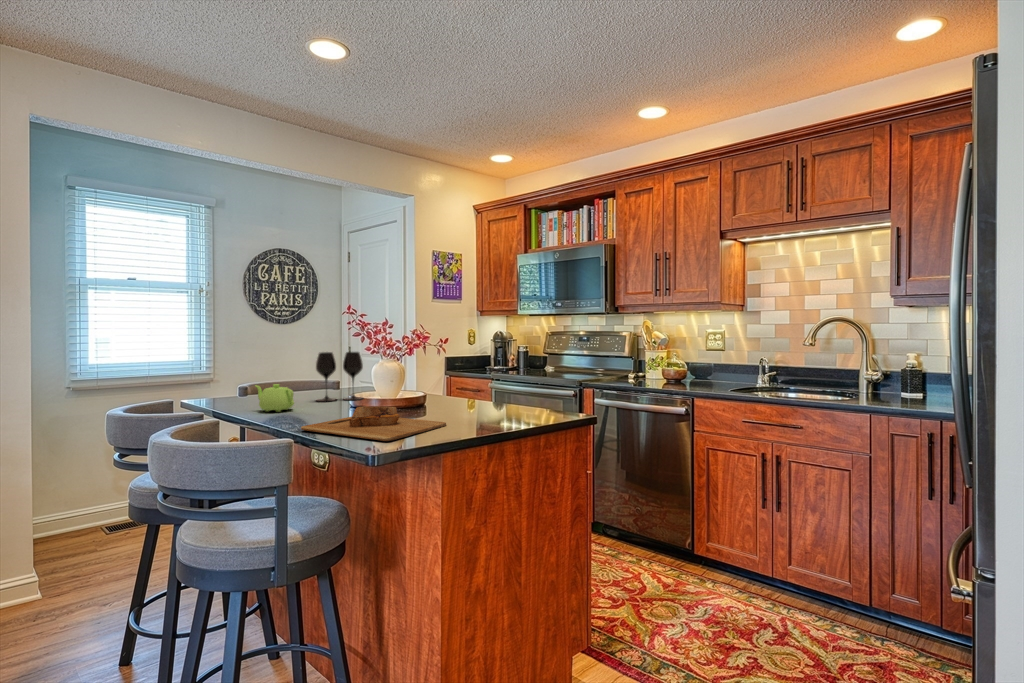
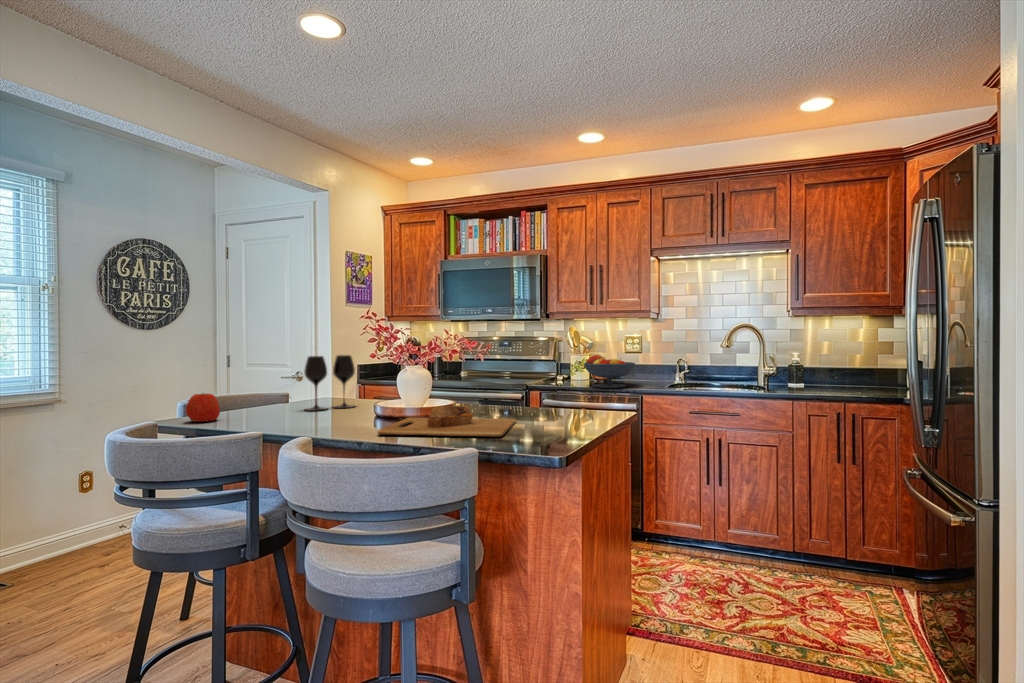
fruit bowl: none [640,352,698,389] -> present [584,355,635,388]
apple: none [212,382,239,407] -> present [186,393,220,422]
teapot: present [255,384,294,412] -> none [256,391,308,423]

